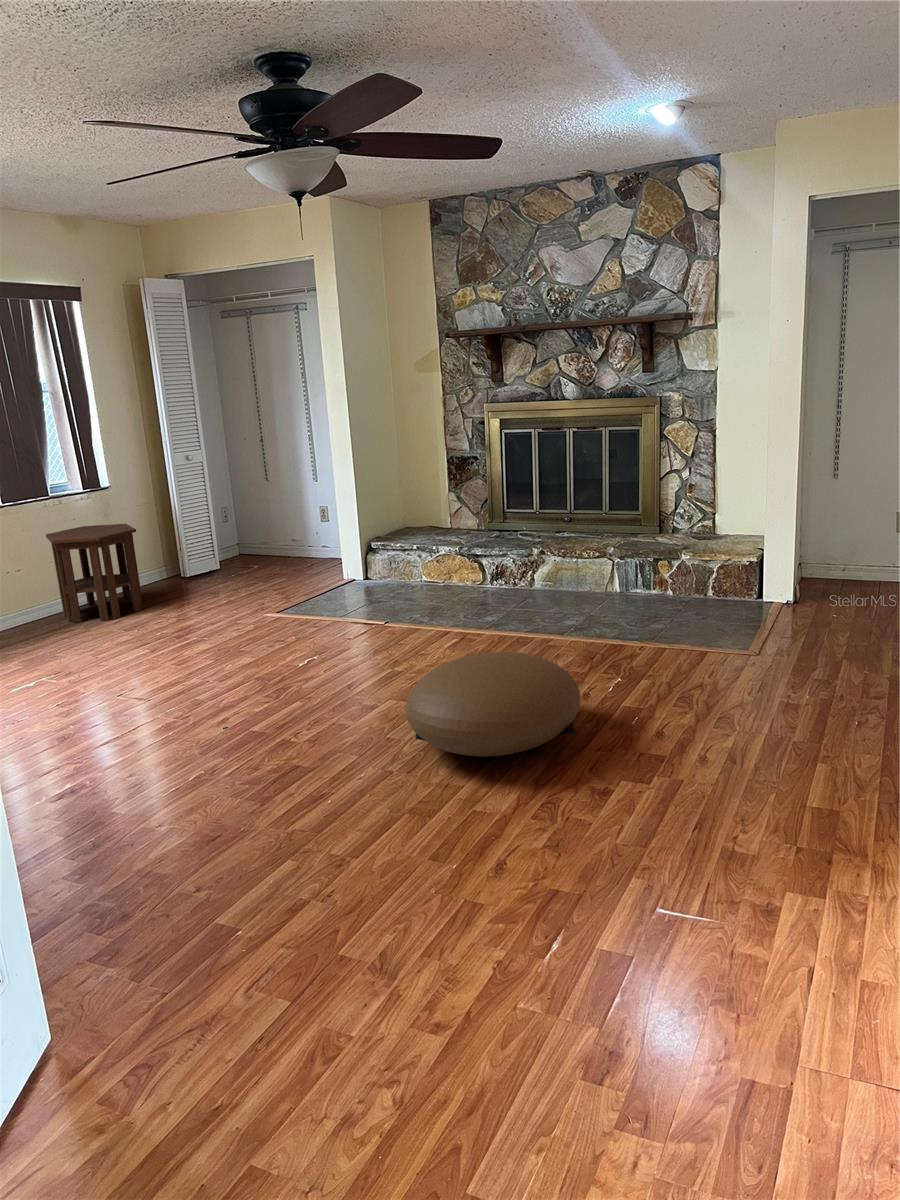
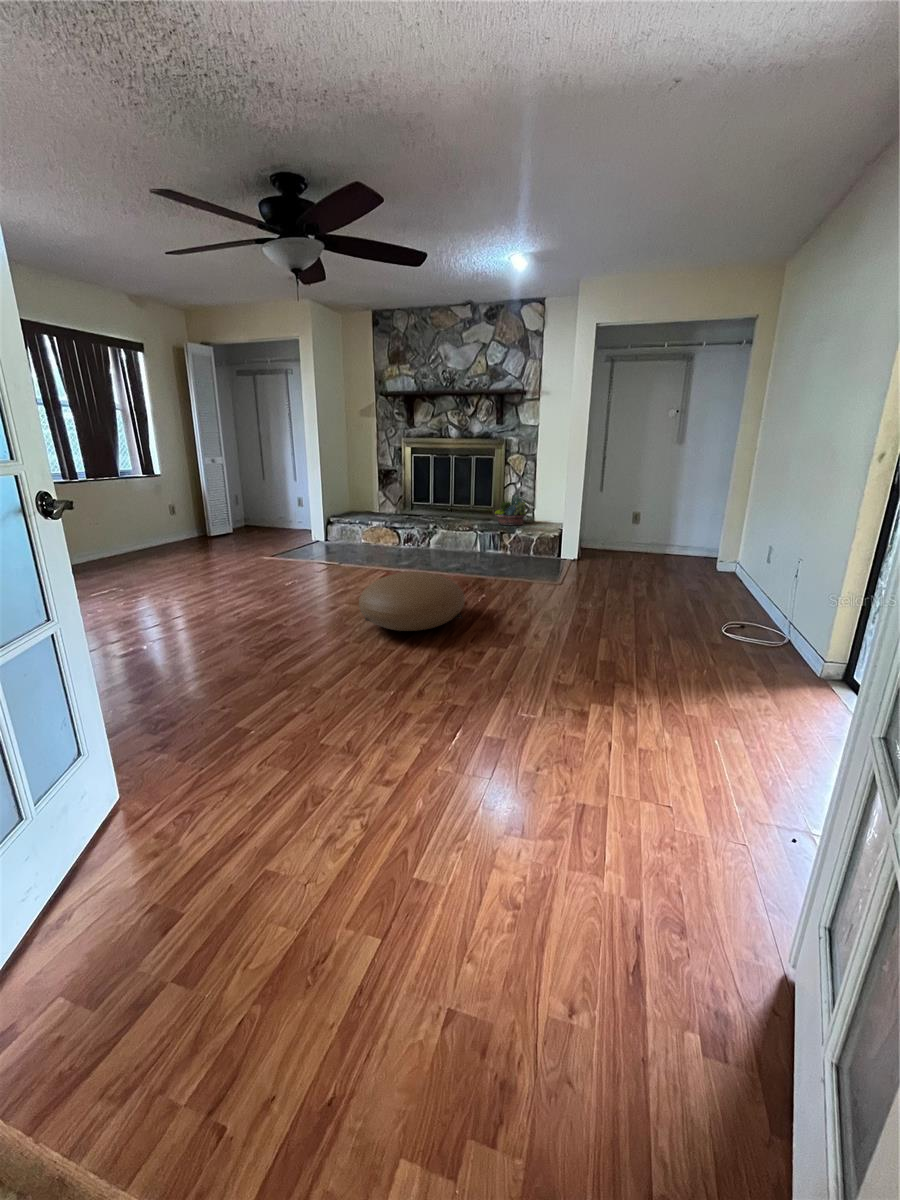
succulent planter: none [645,491,703,546] -> present [495,496,527,525]
side table: present [46,524,143,622] -> none [118,498,186,558]

